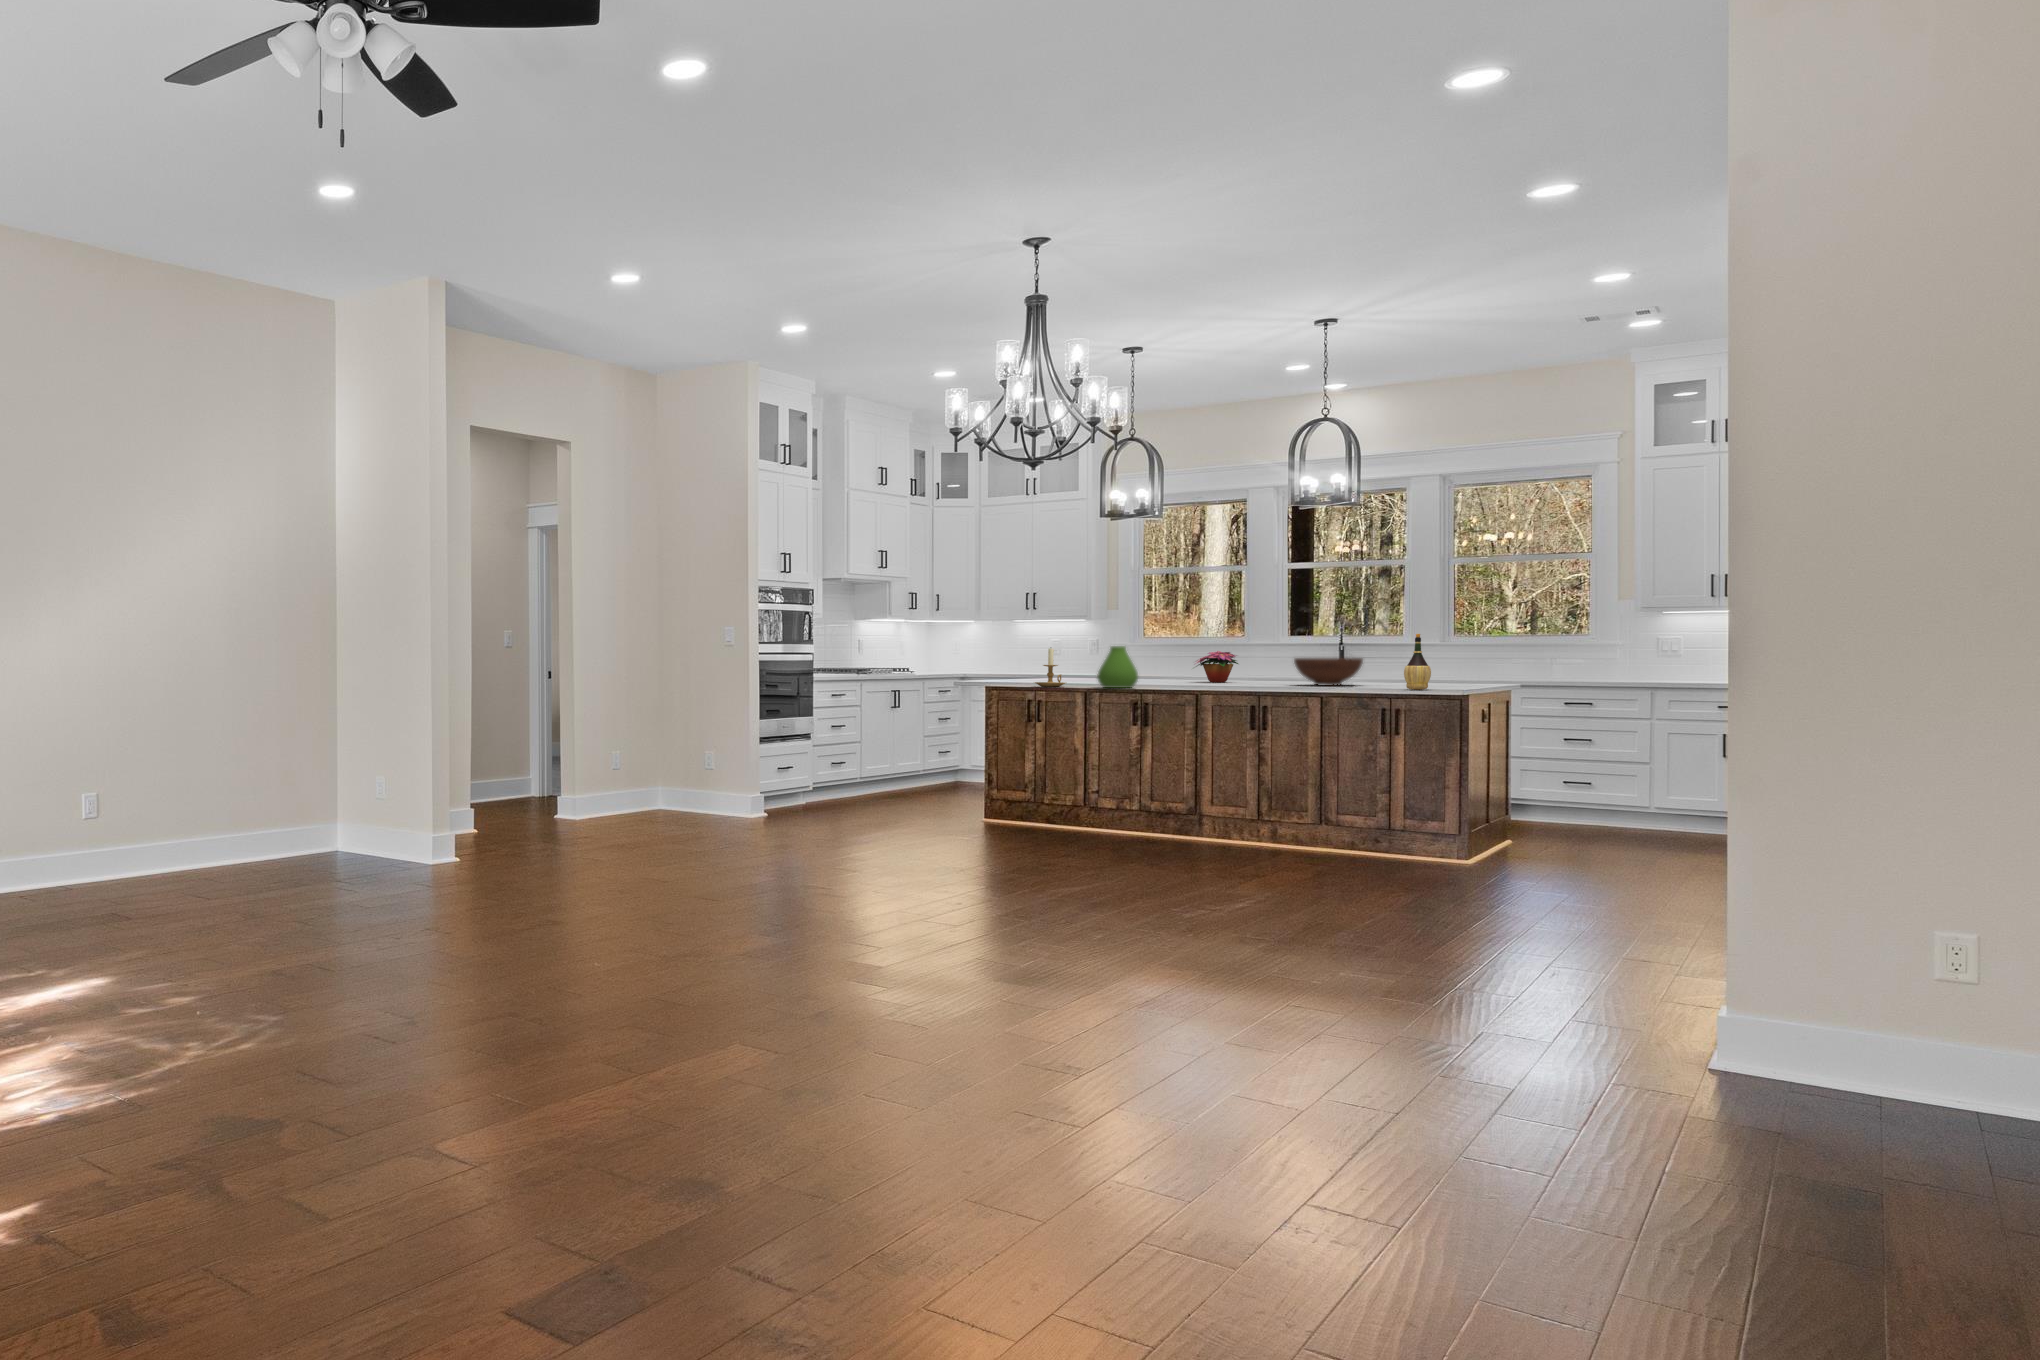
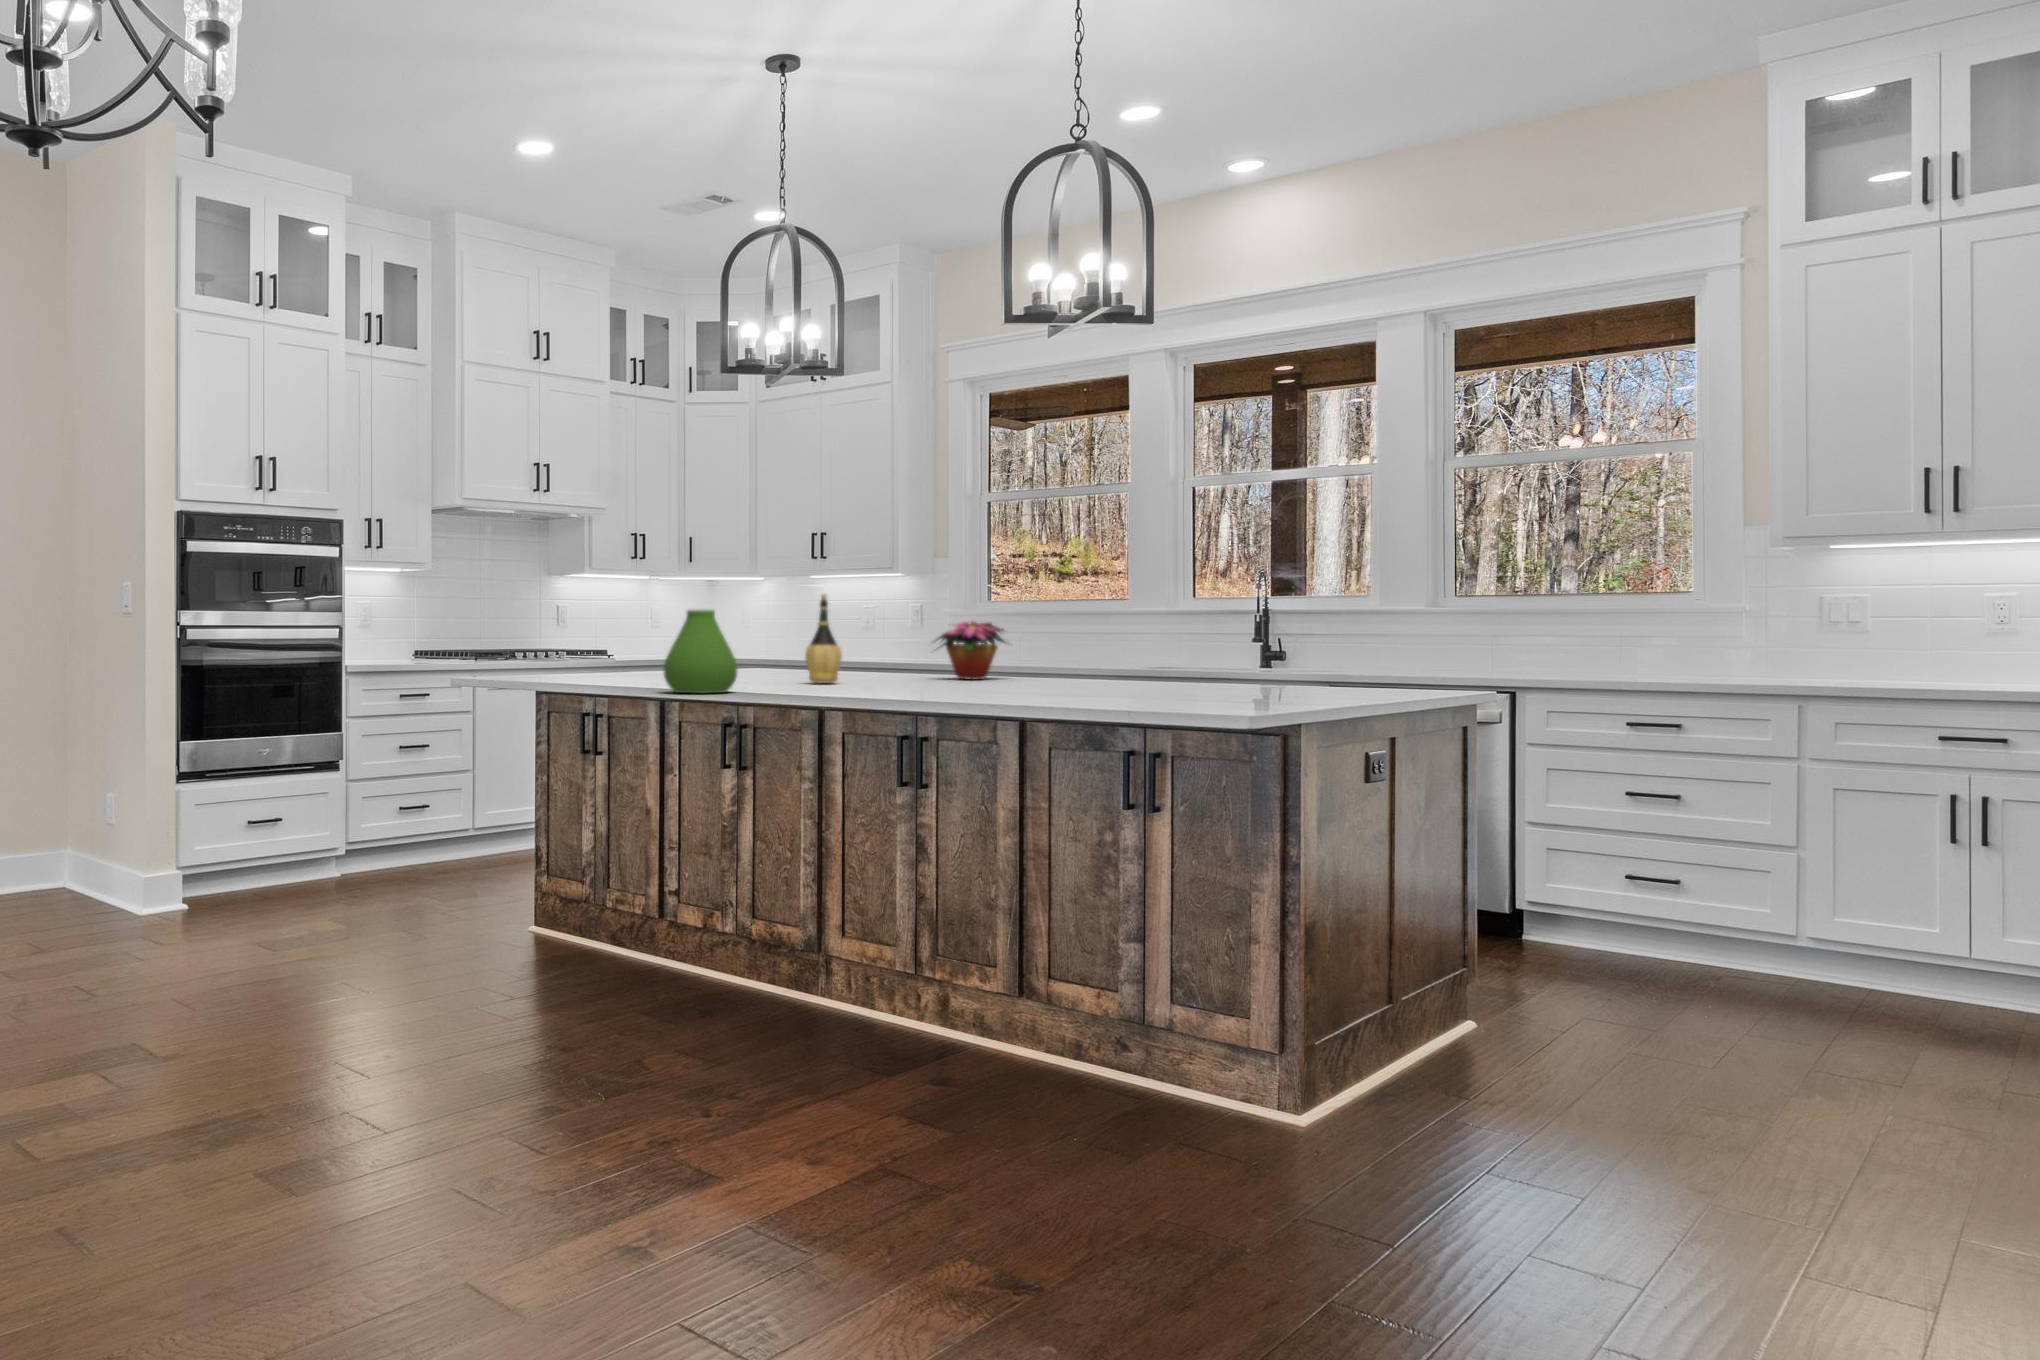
wine bottle: present [1404,634,1431,690] -> present [805,594,842,684]
candle holder: present [1035,648,1065,687] -> none [582,612,645,688]
fruit bowl: present [1294,658,1363,686] -> none [1049,634,1176,690]

